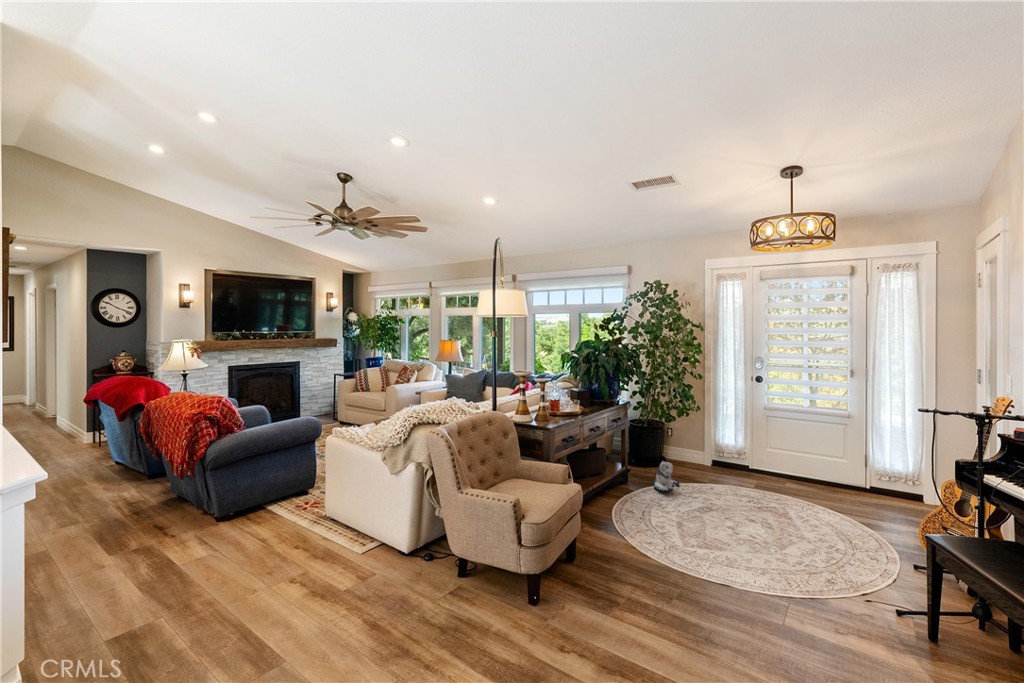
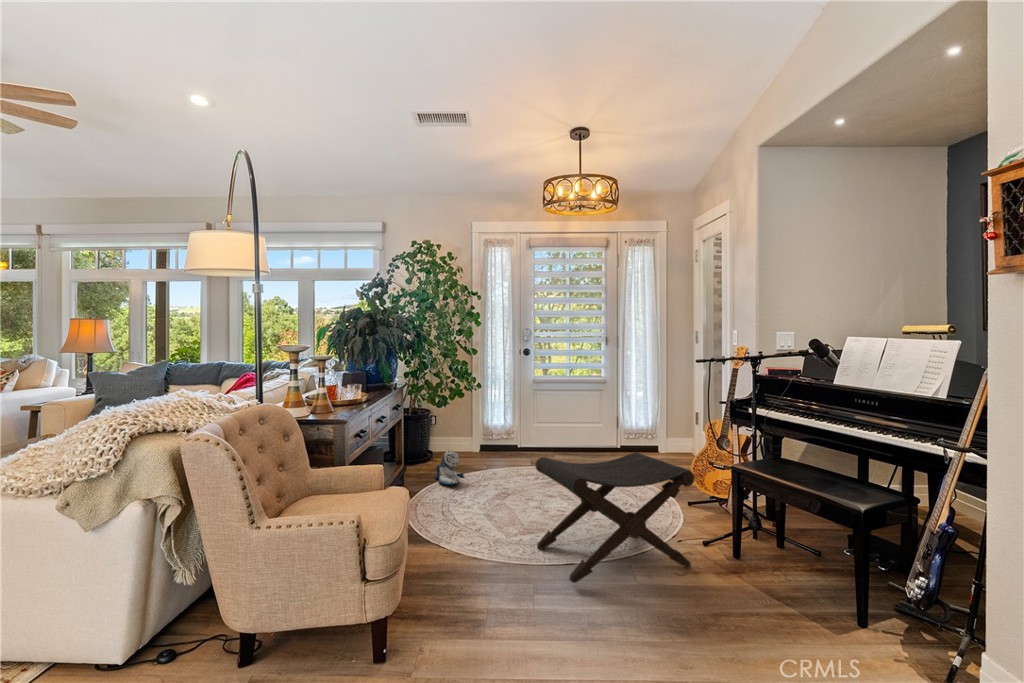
footstool: none [704,482,866,628] -> present [536,452,695,583]

